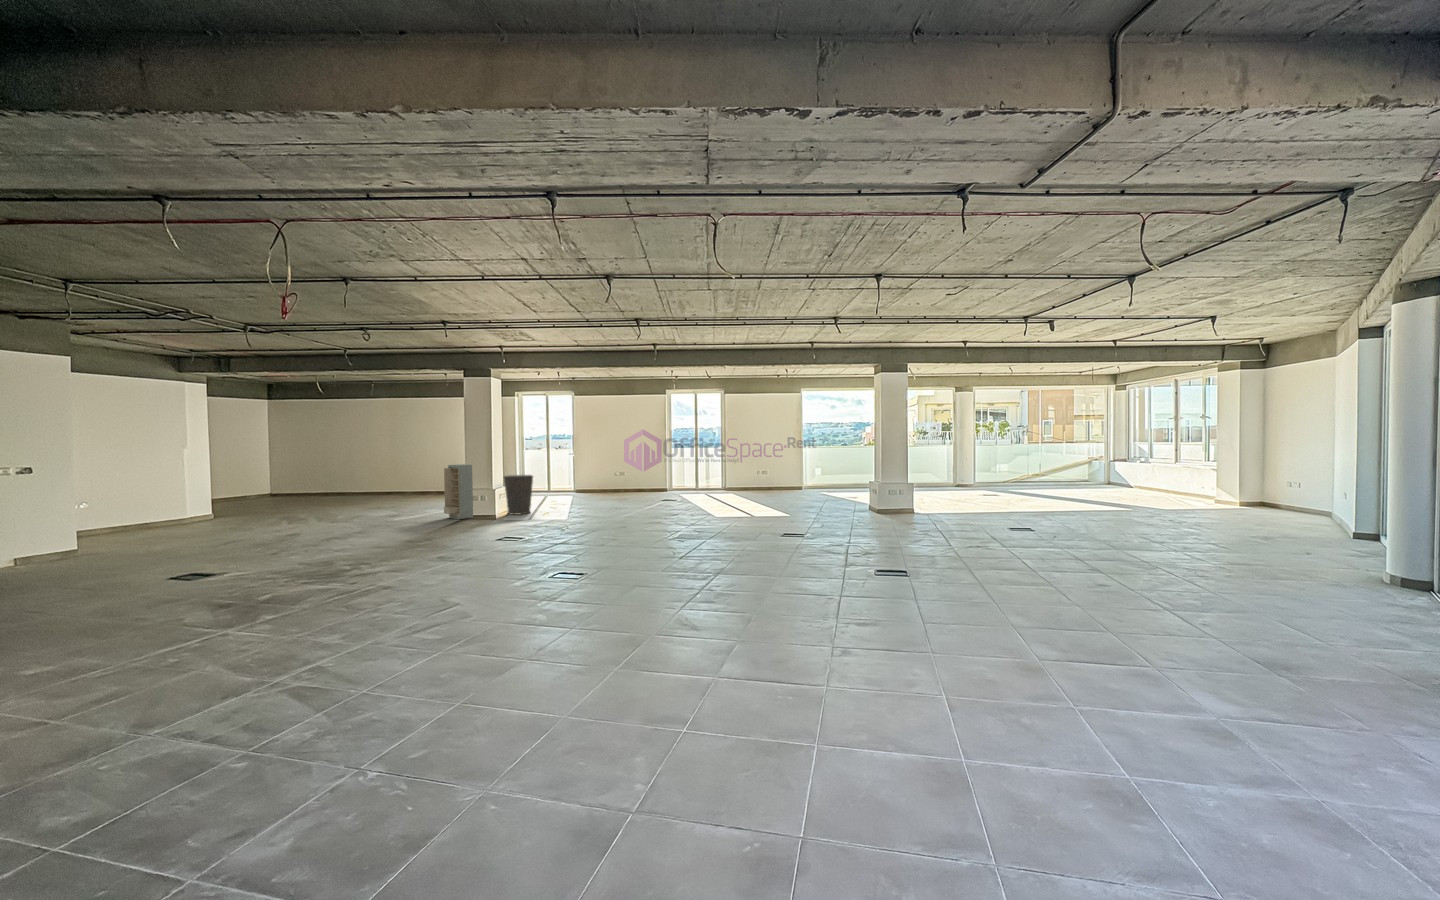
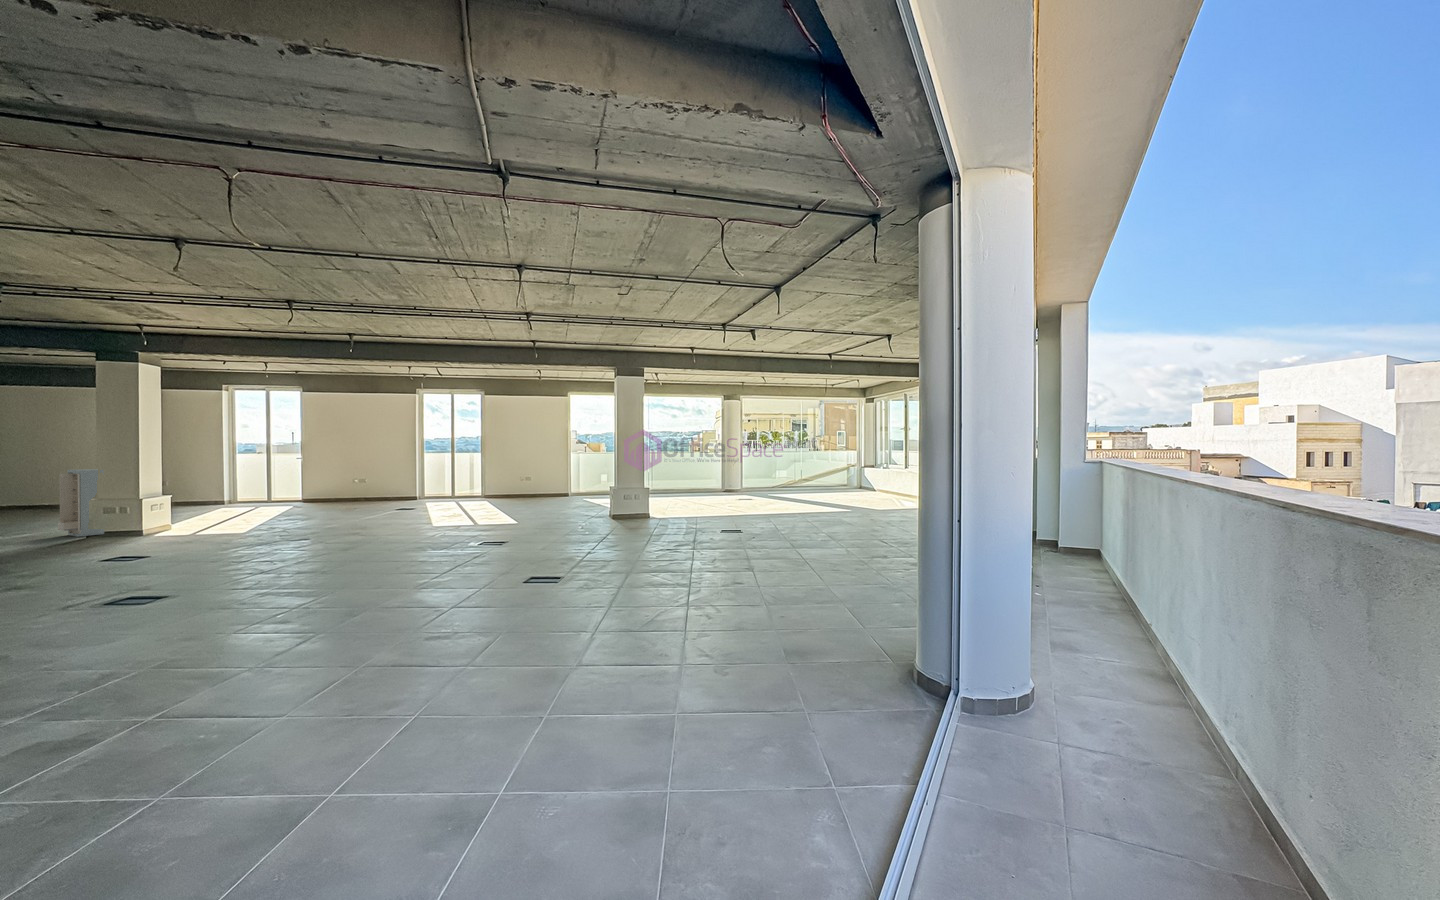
trash can: present [504,475,533,514] -> none [157,482,202,529]

